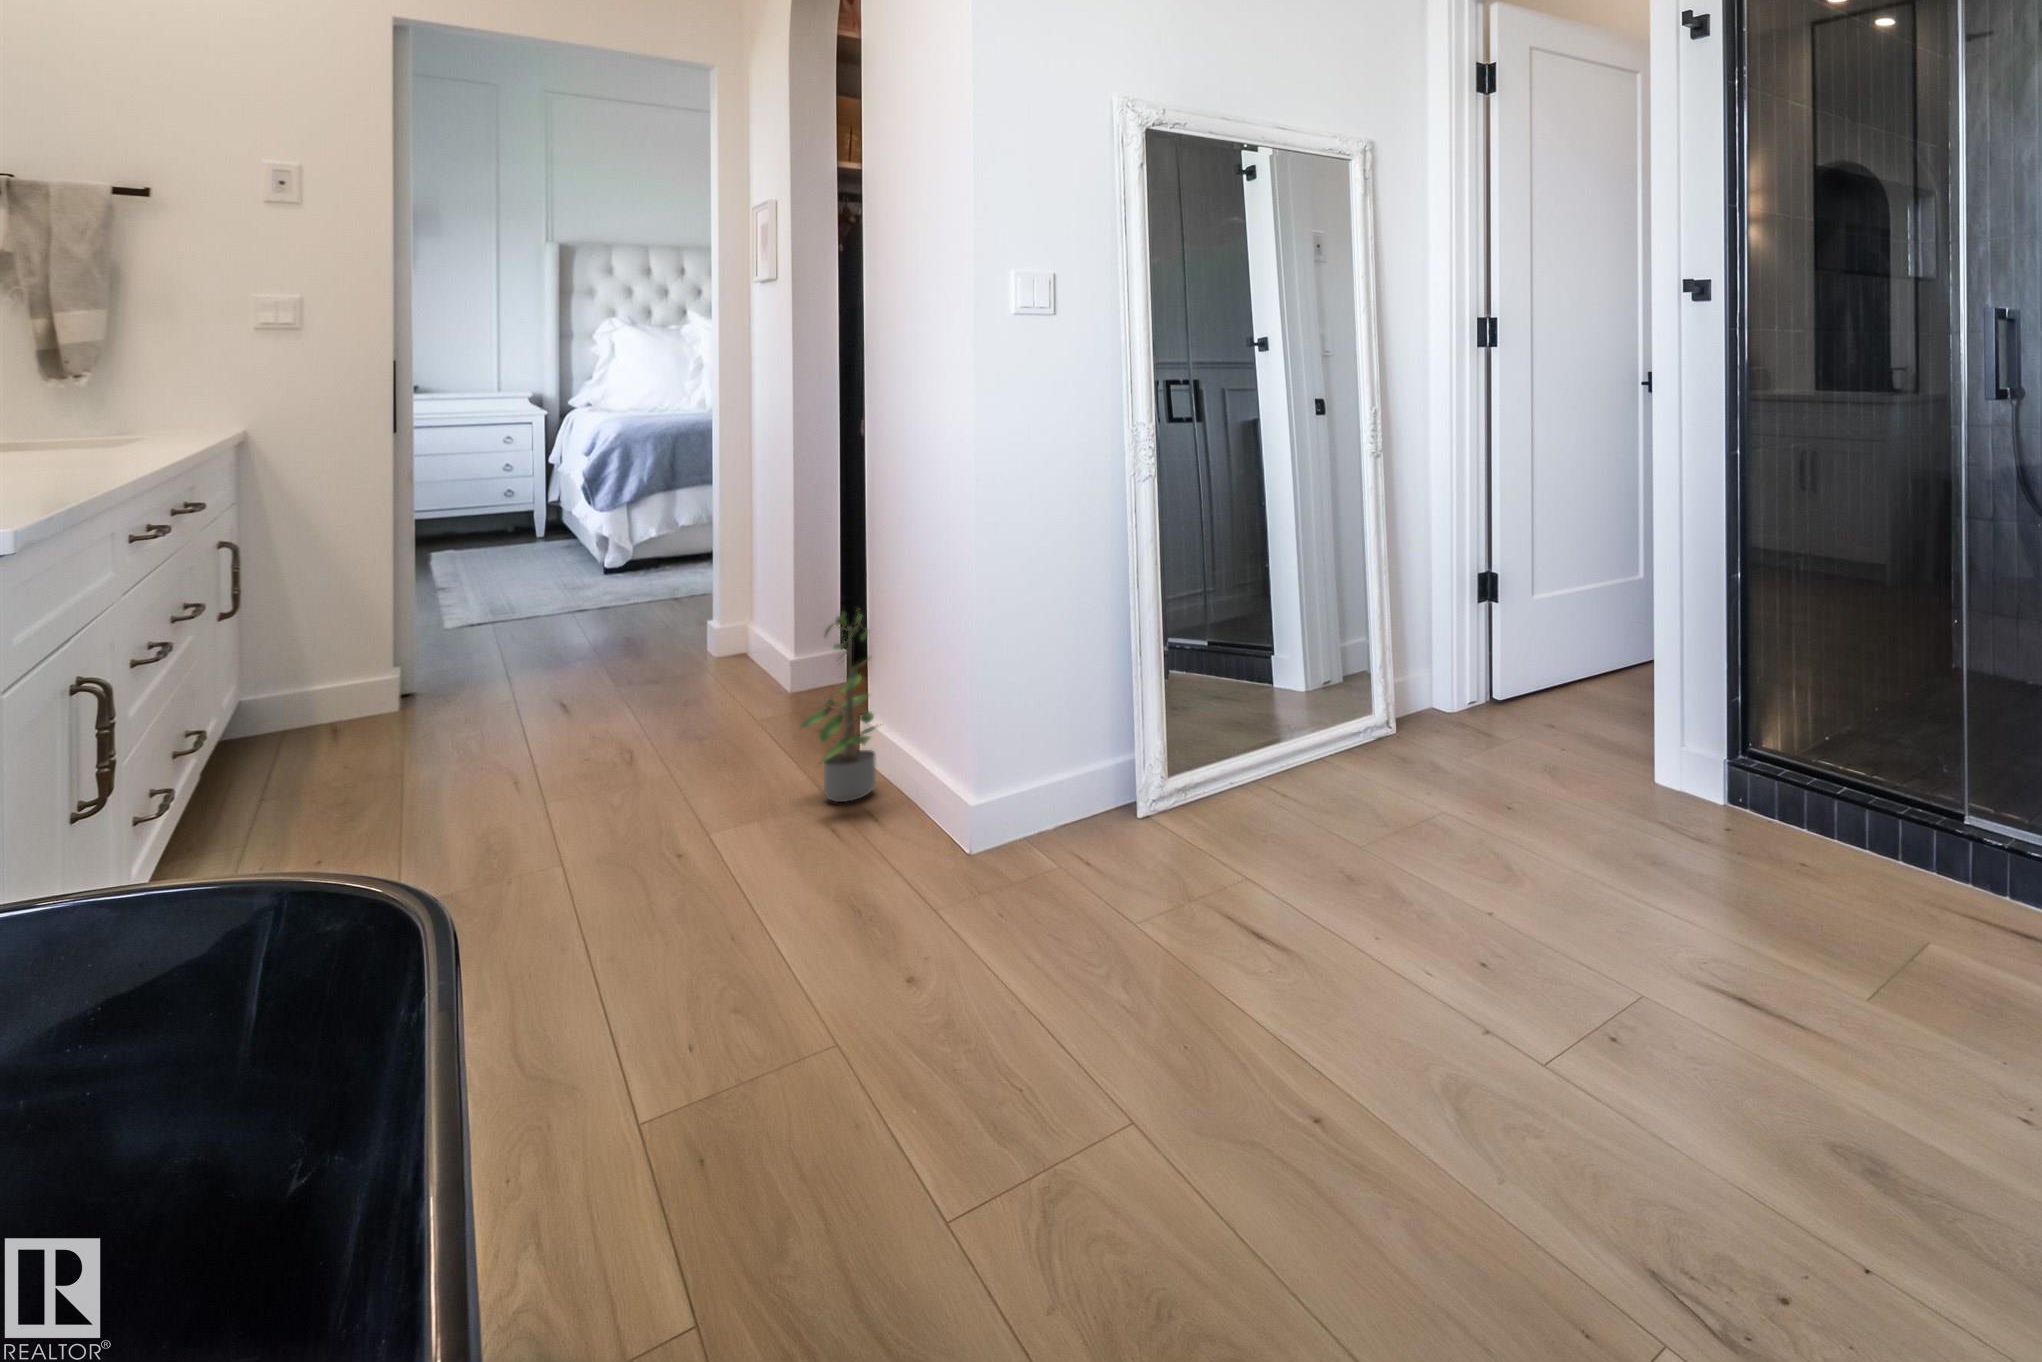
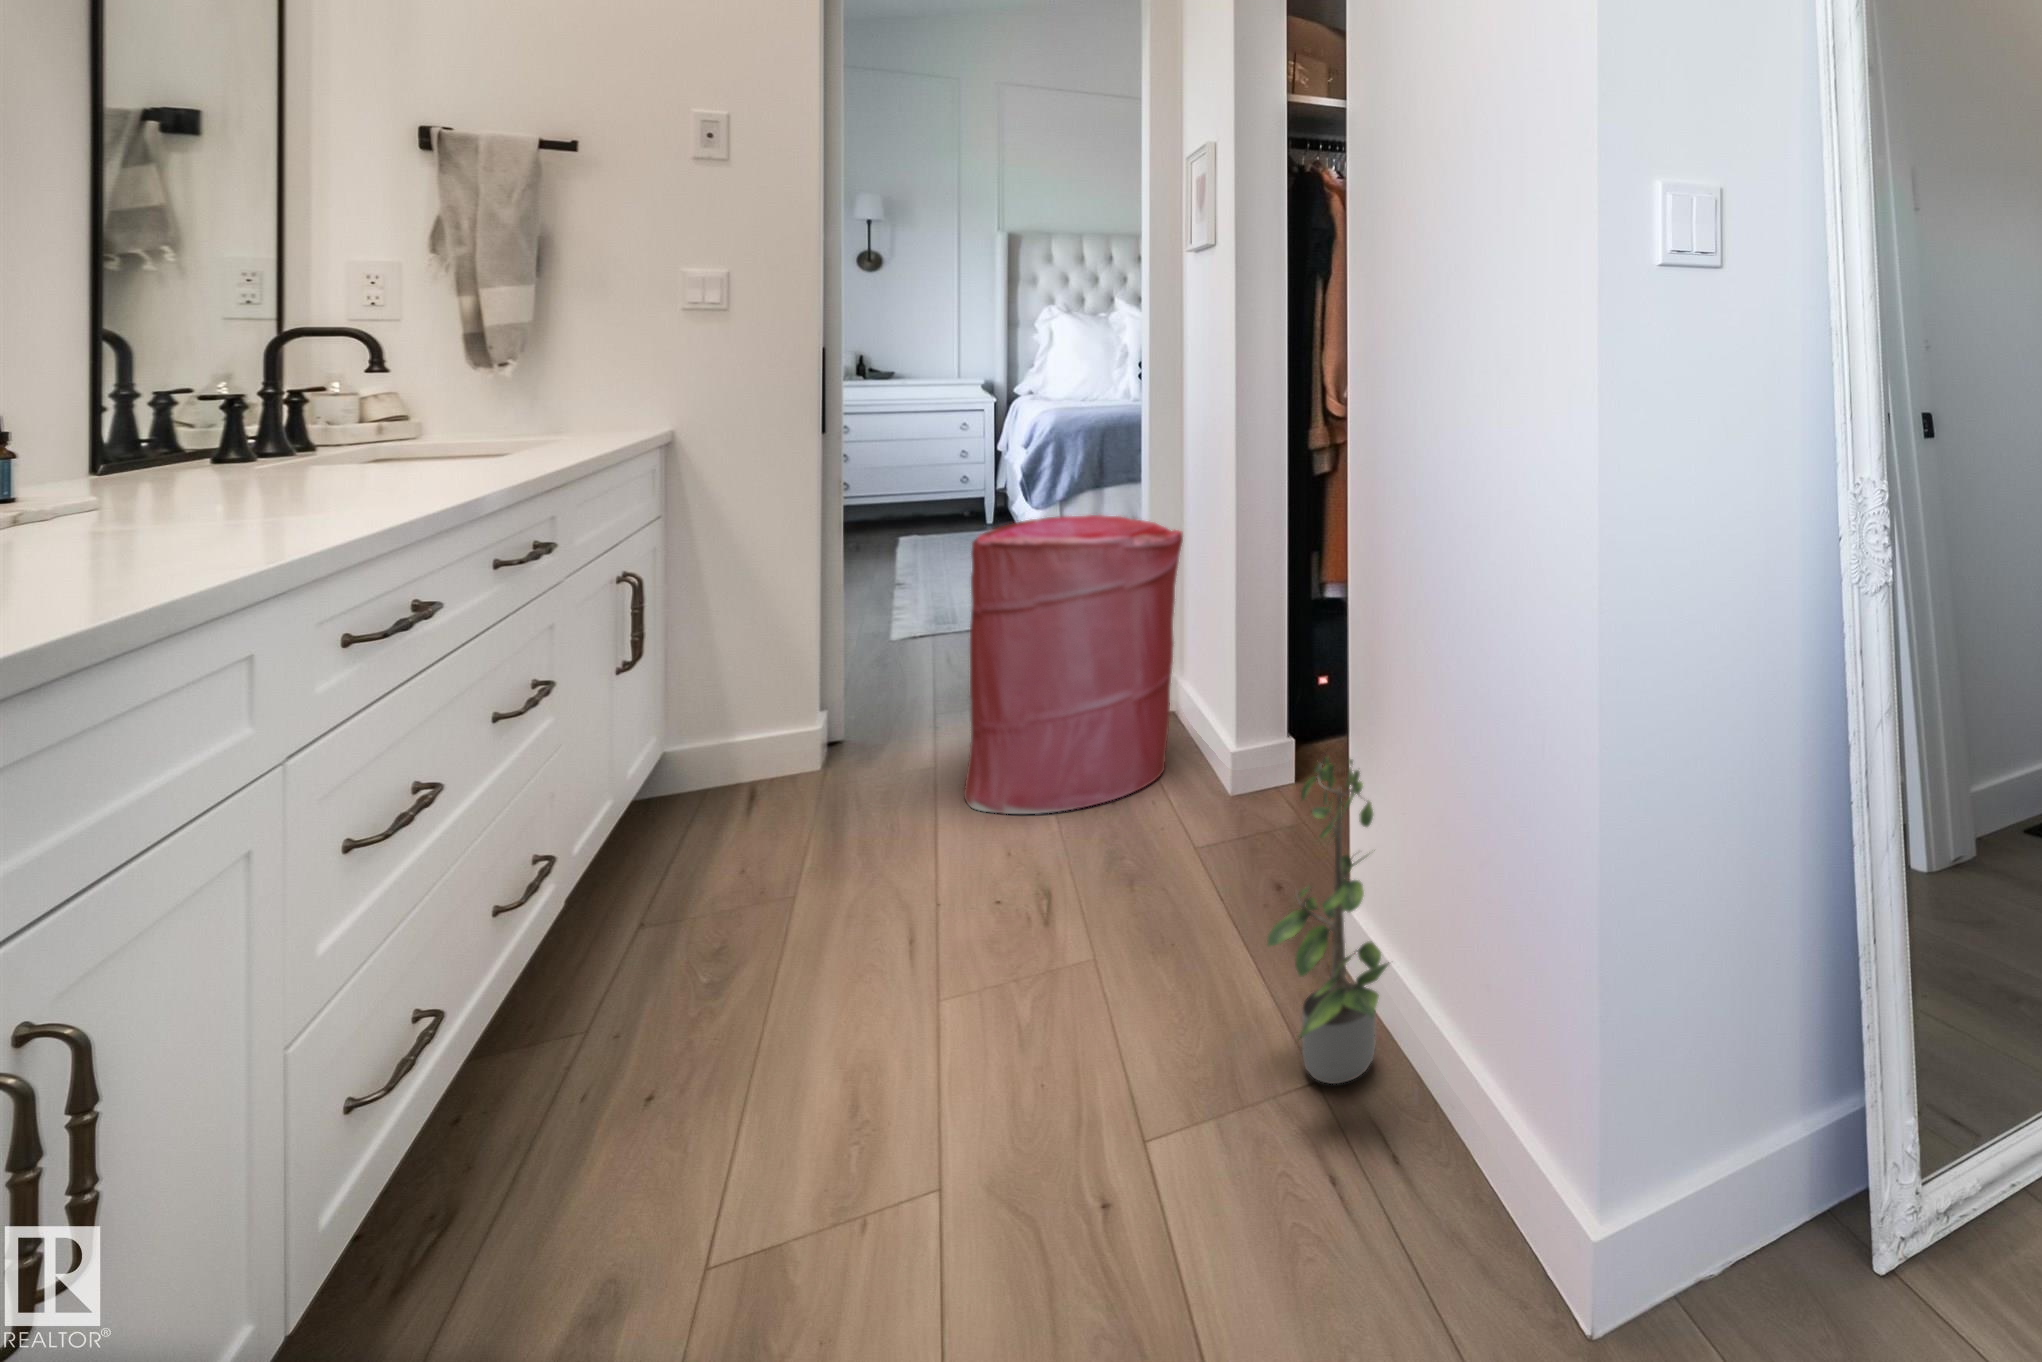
laundry hamper: none [548,494,750,720] -> present [964,515,1183,814]

